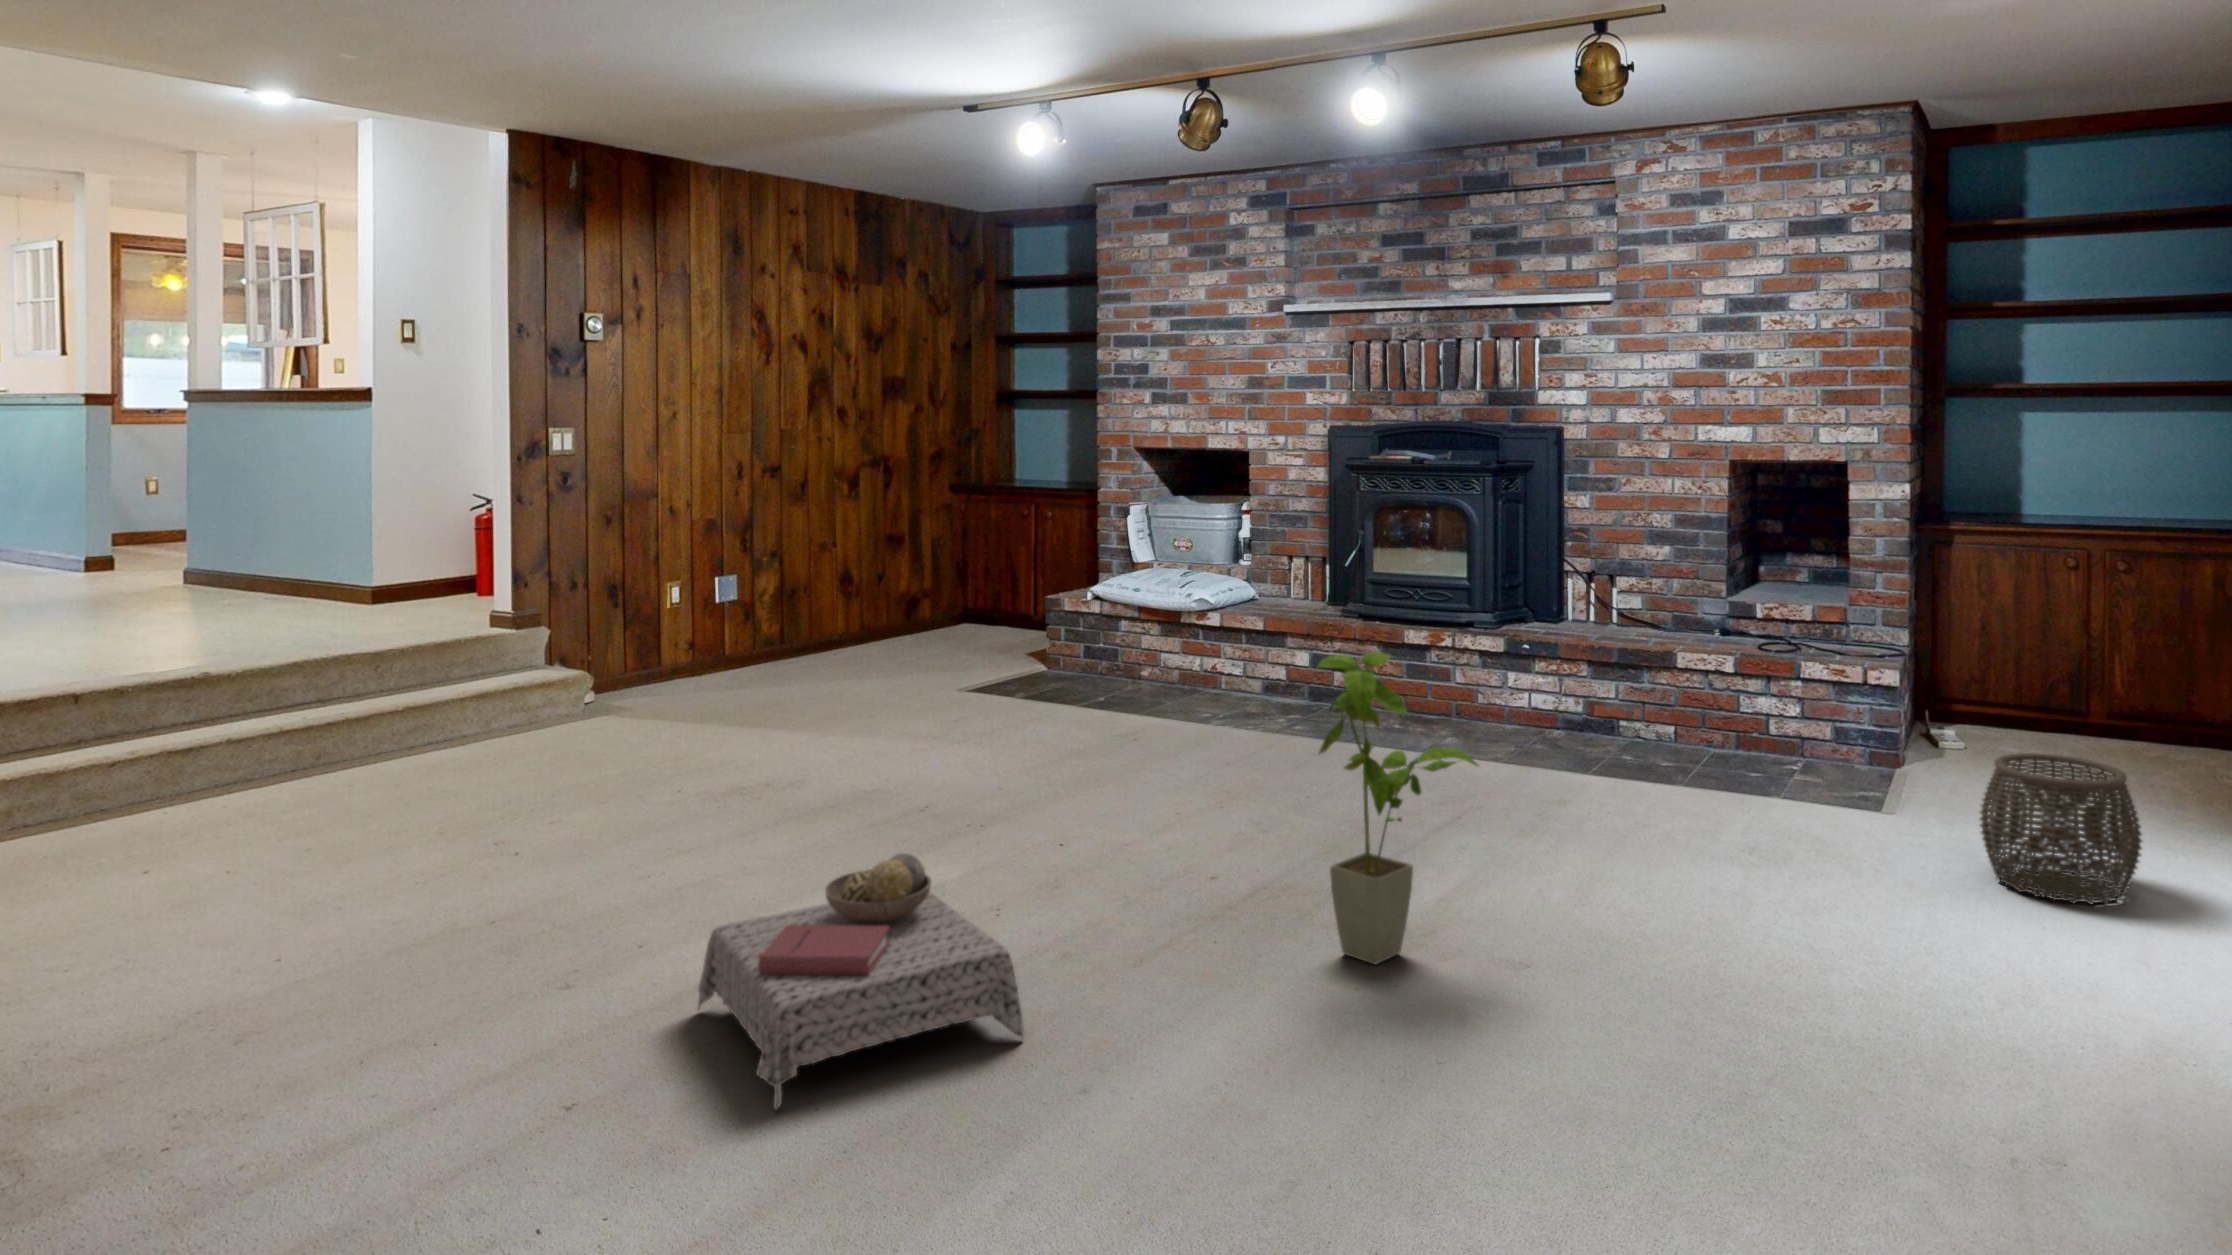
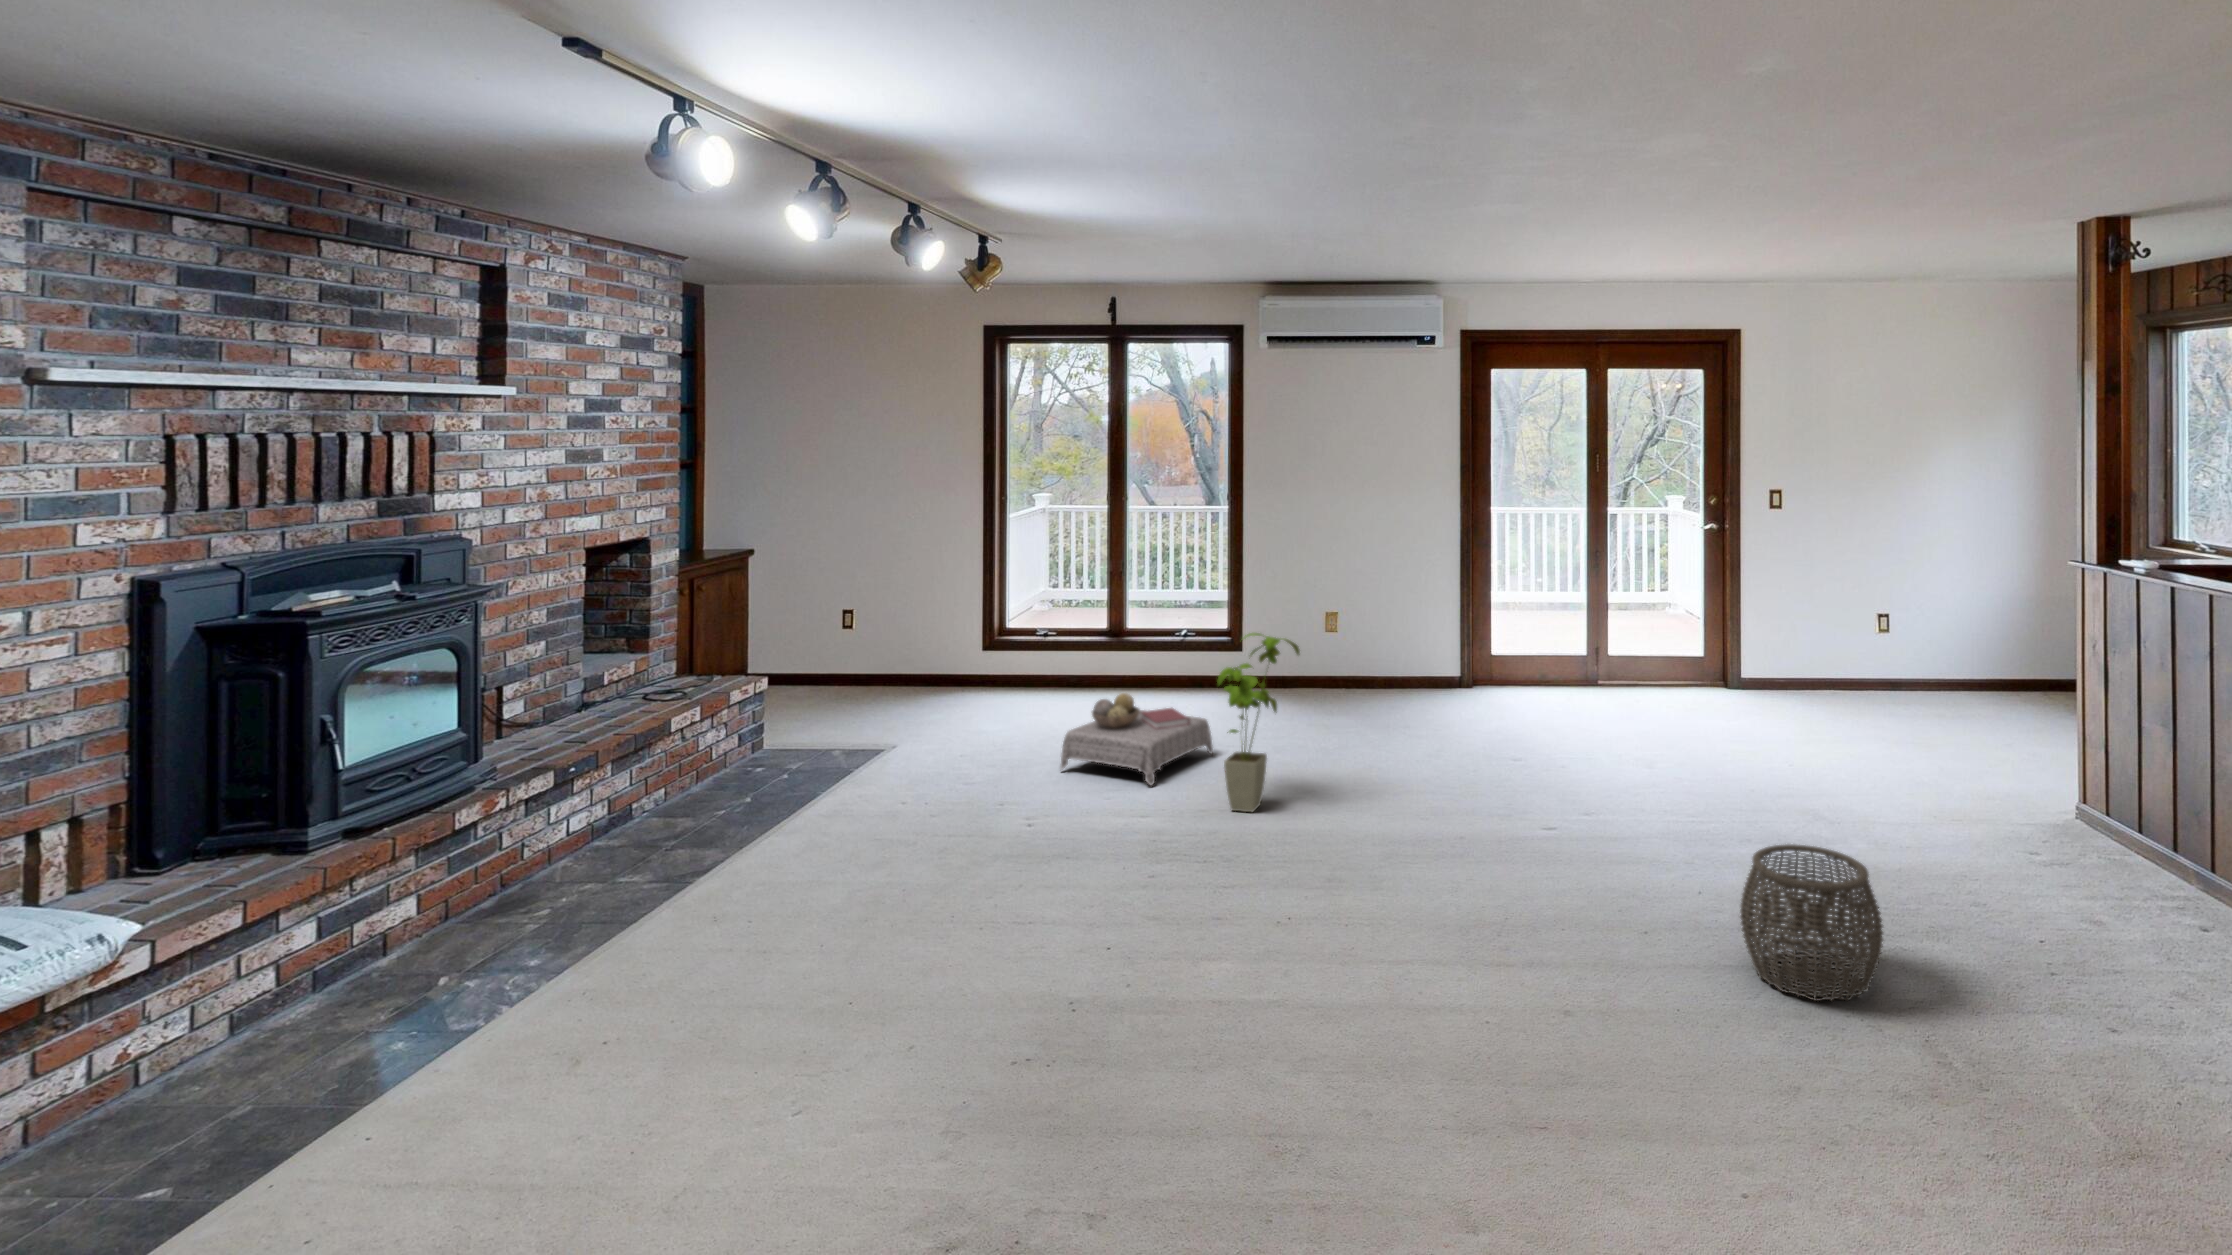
woven basket: present [1980,753,2142,904] -> present [1740,844,1883,1001]
ottoman: present [698,853,1024,1111] -> present [1061,693,1213,785]

